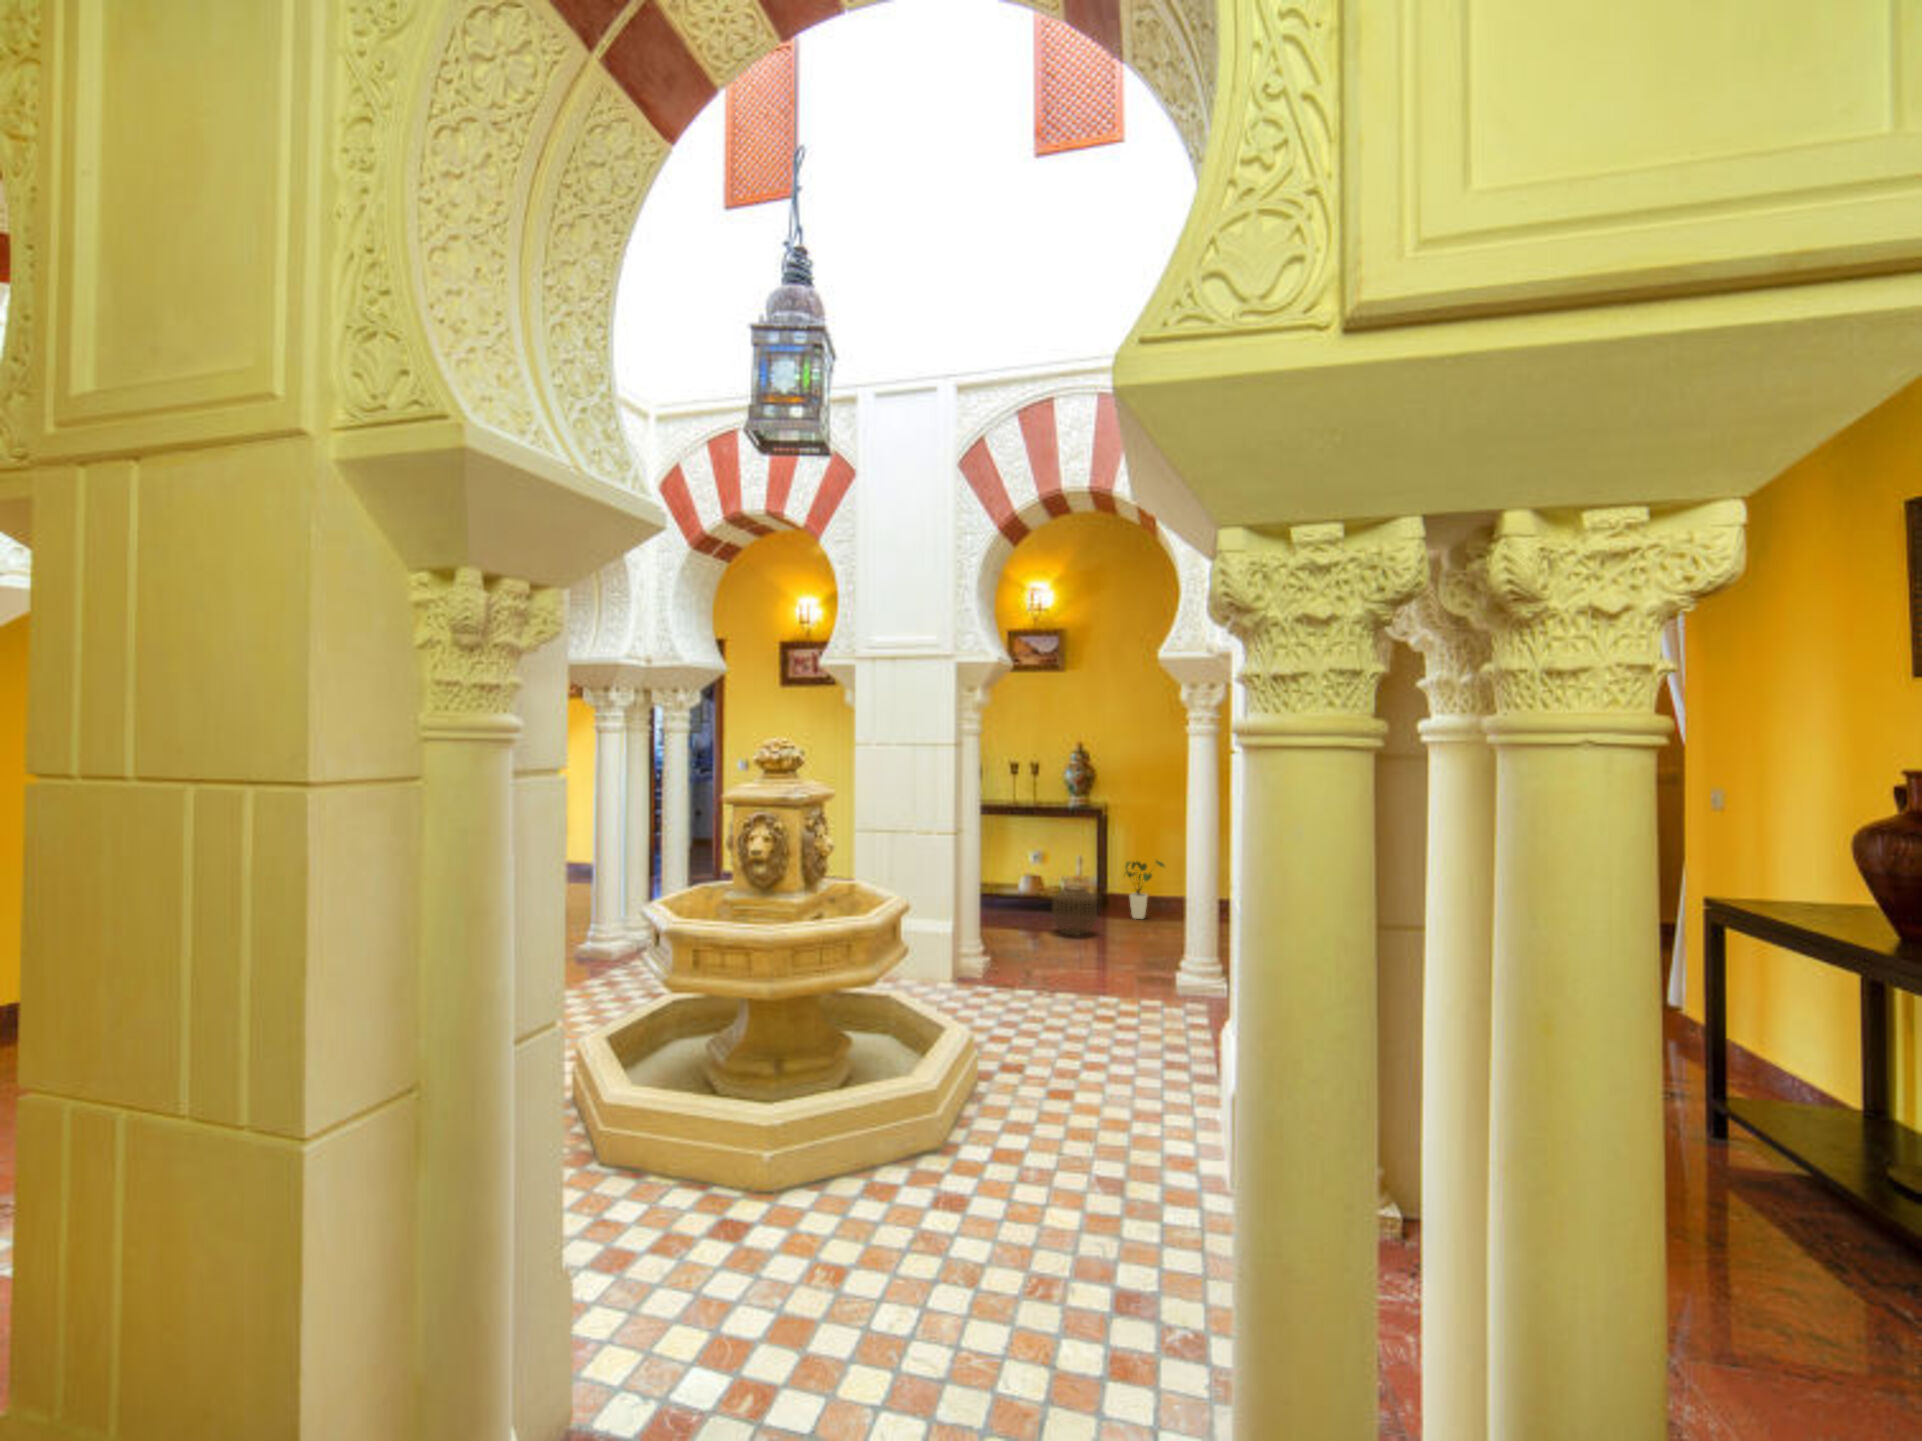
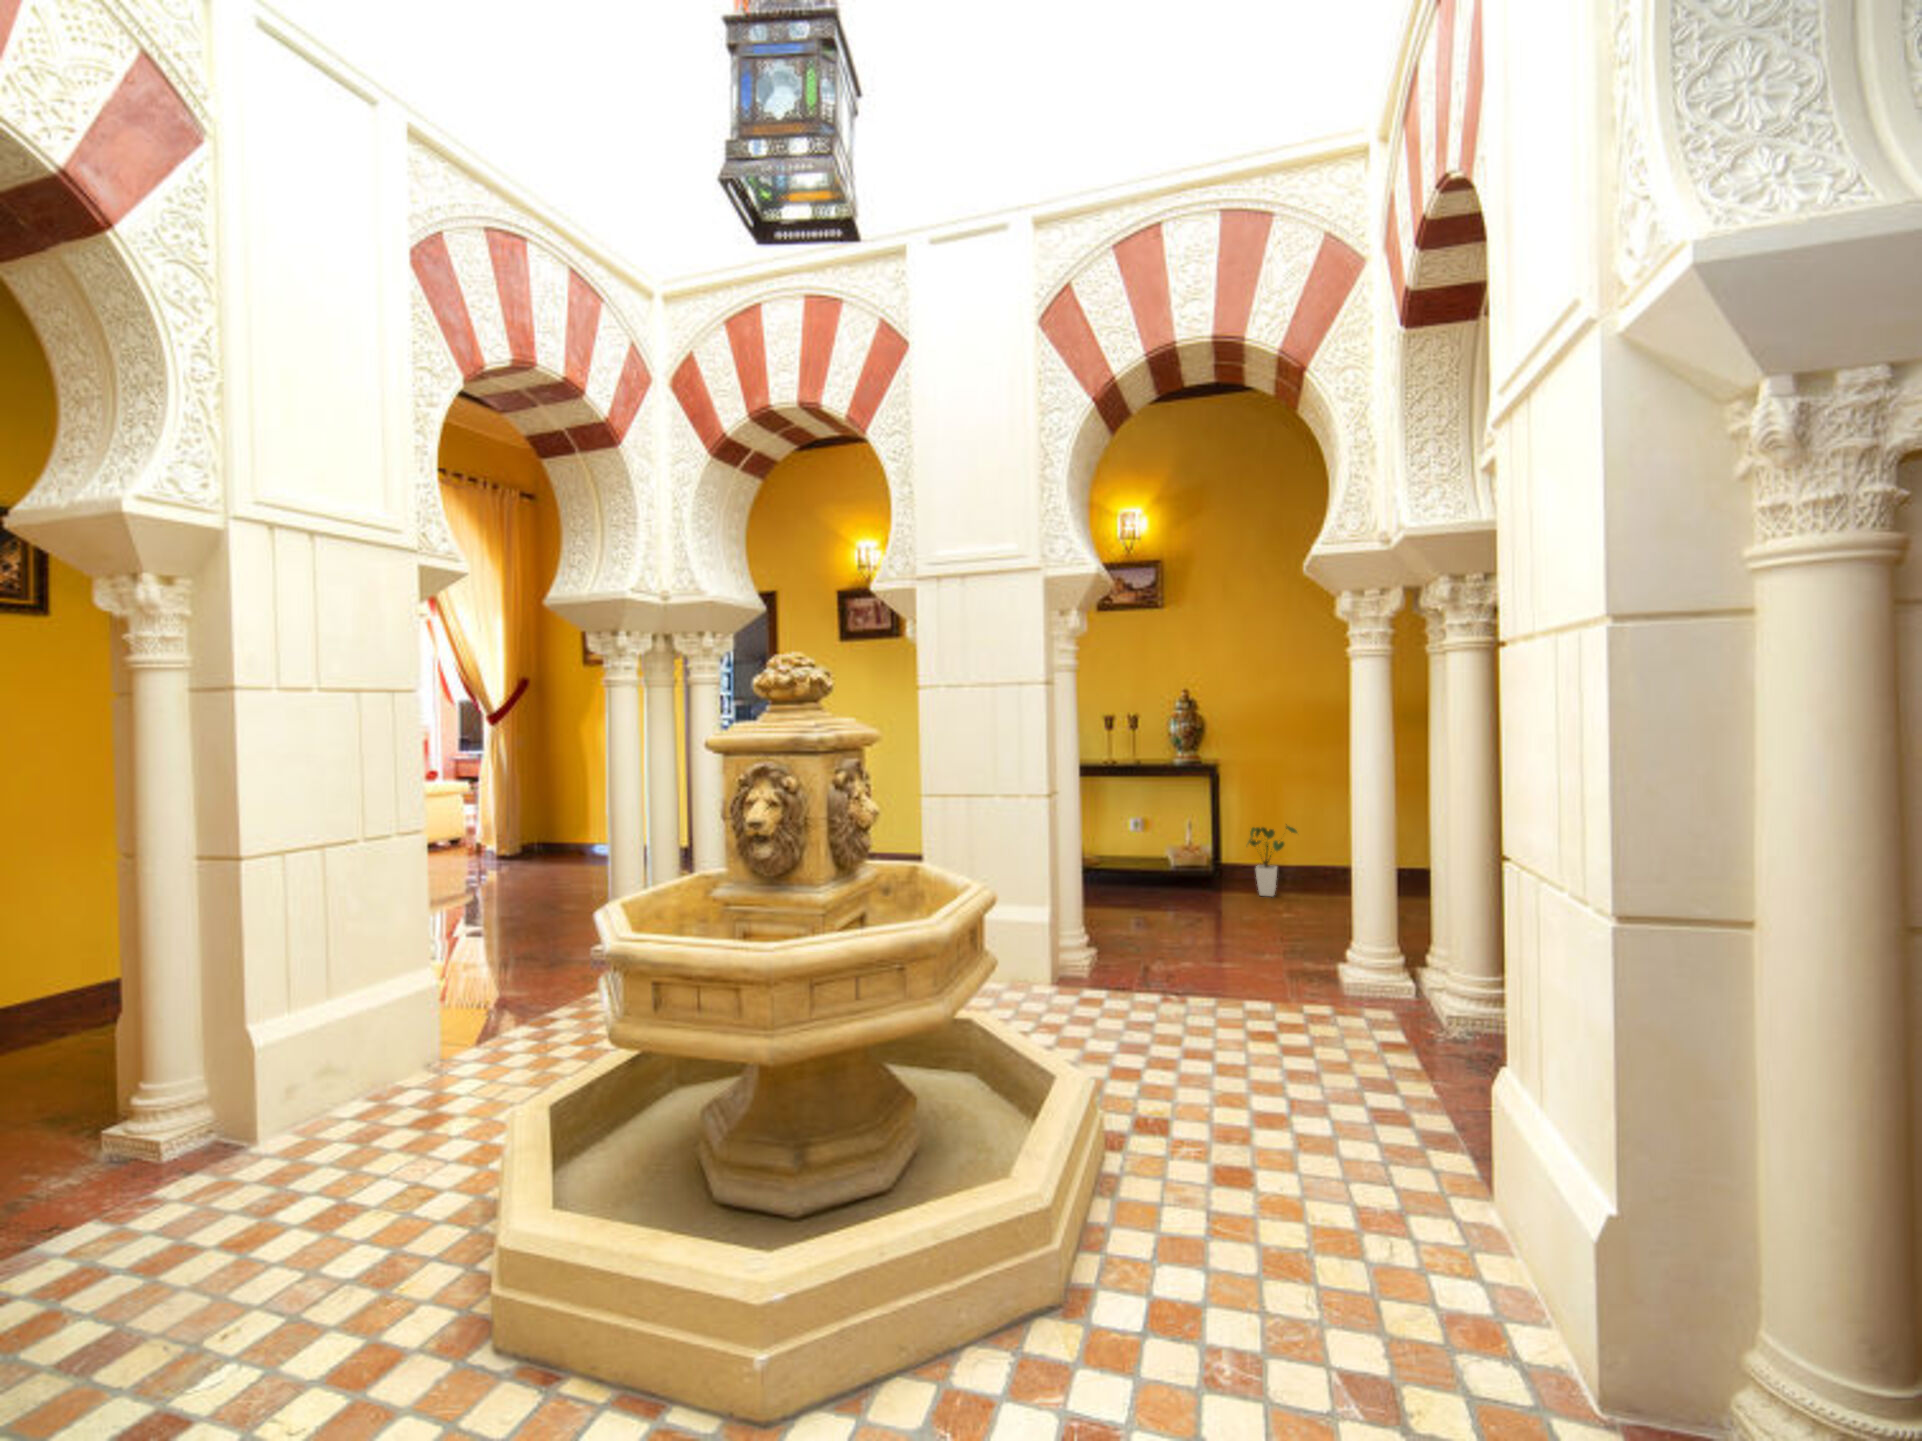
woven basket: present [1053,886,1097,935] -> none [1165,858,1220,919]

